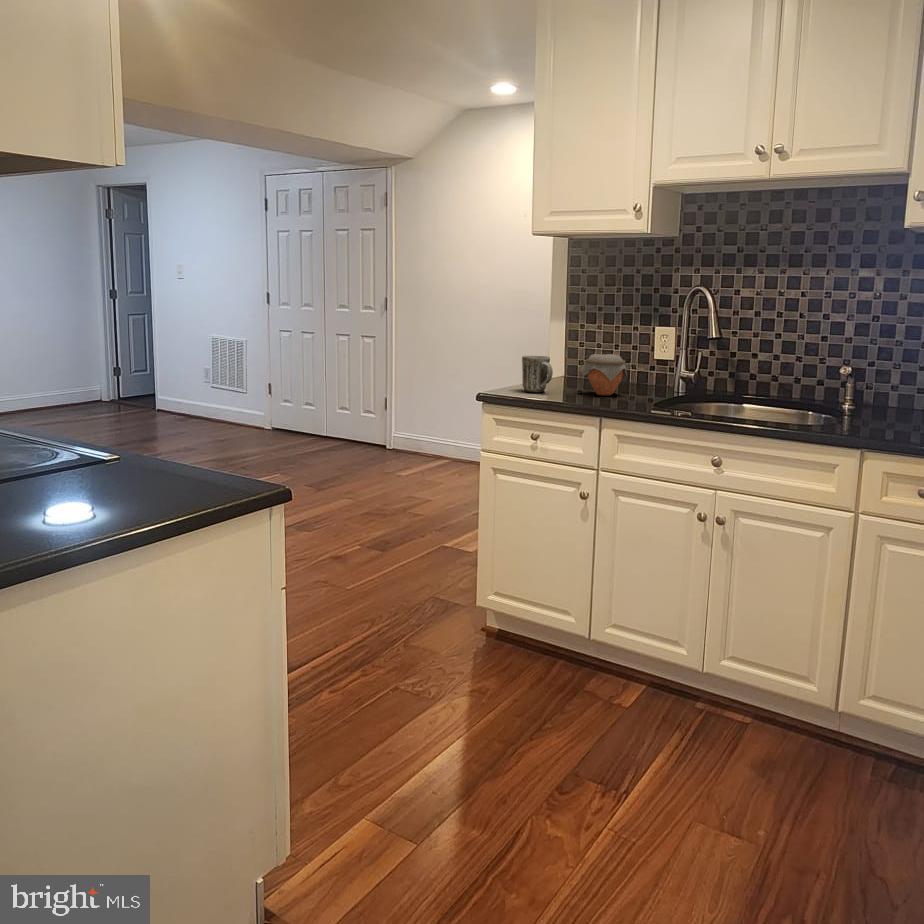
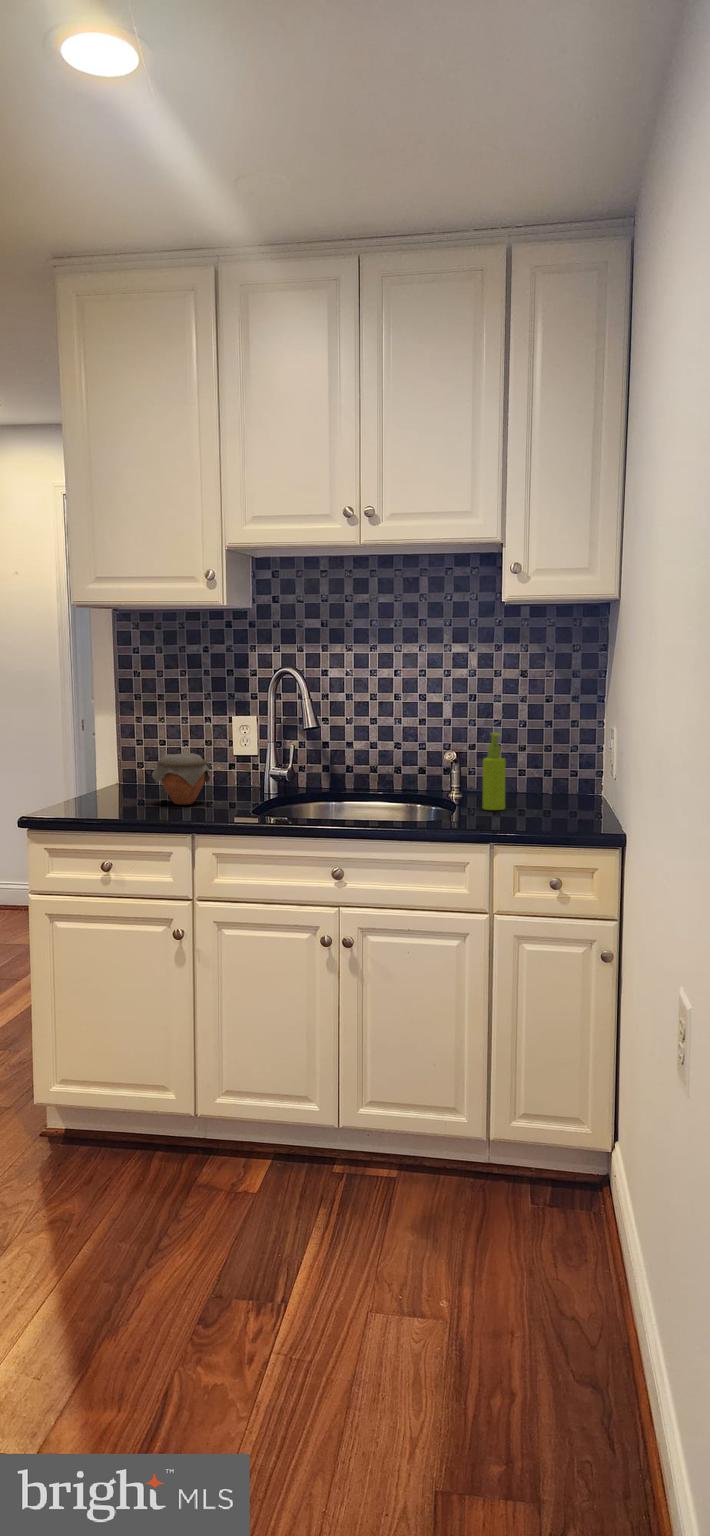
soap dispenser: none [865,350,893,421] -> present [483,733,506,810]
mug: present [522,356,553,392] -> none [76,761,119,808]

